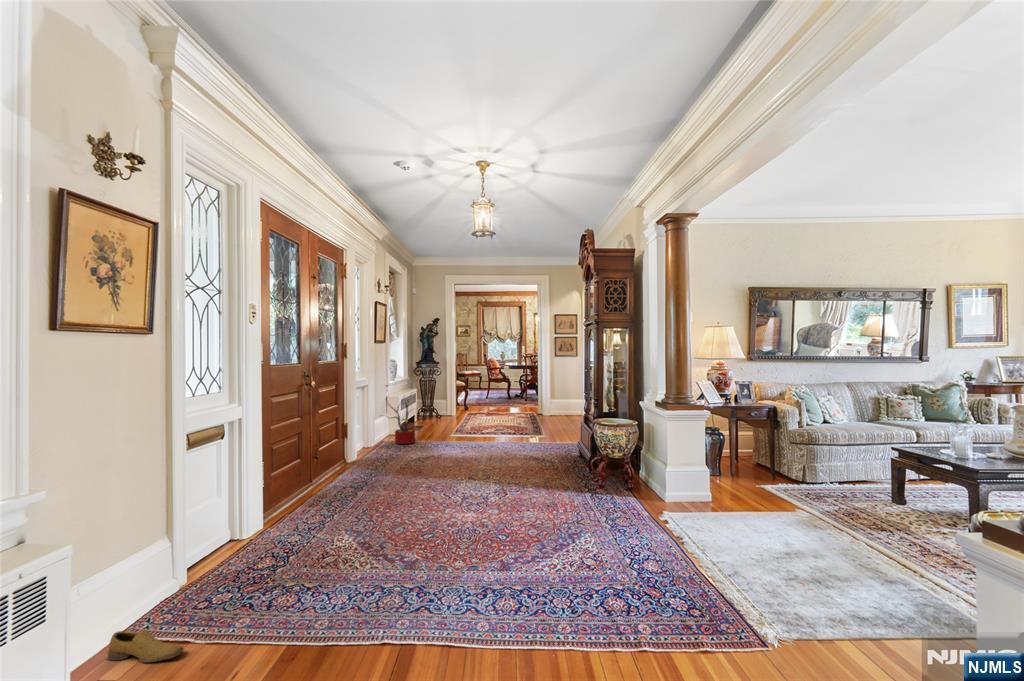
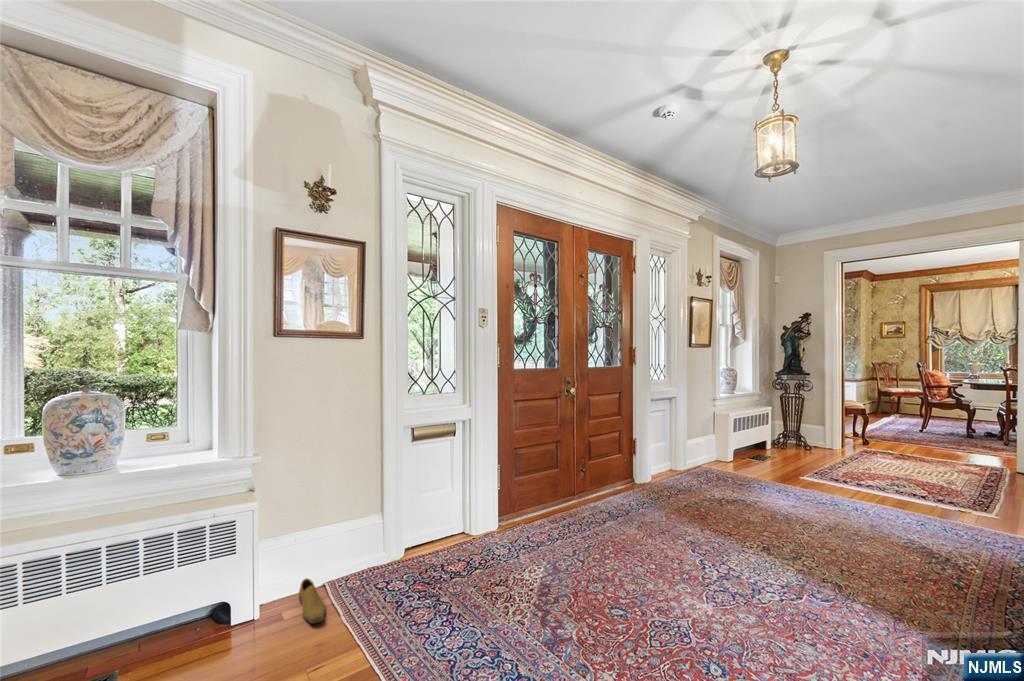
decorative plant: present [386,399,415,444] -> none [690,408,758,473]

